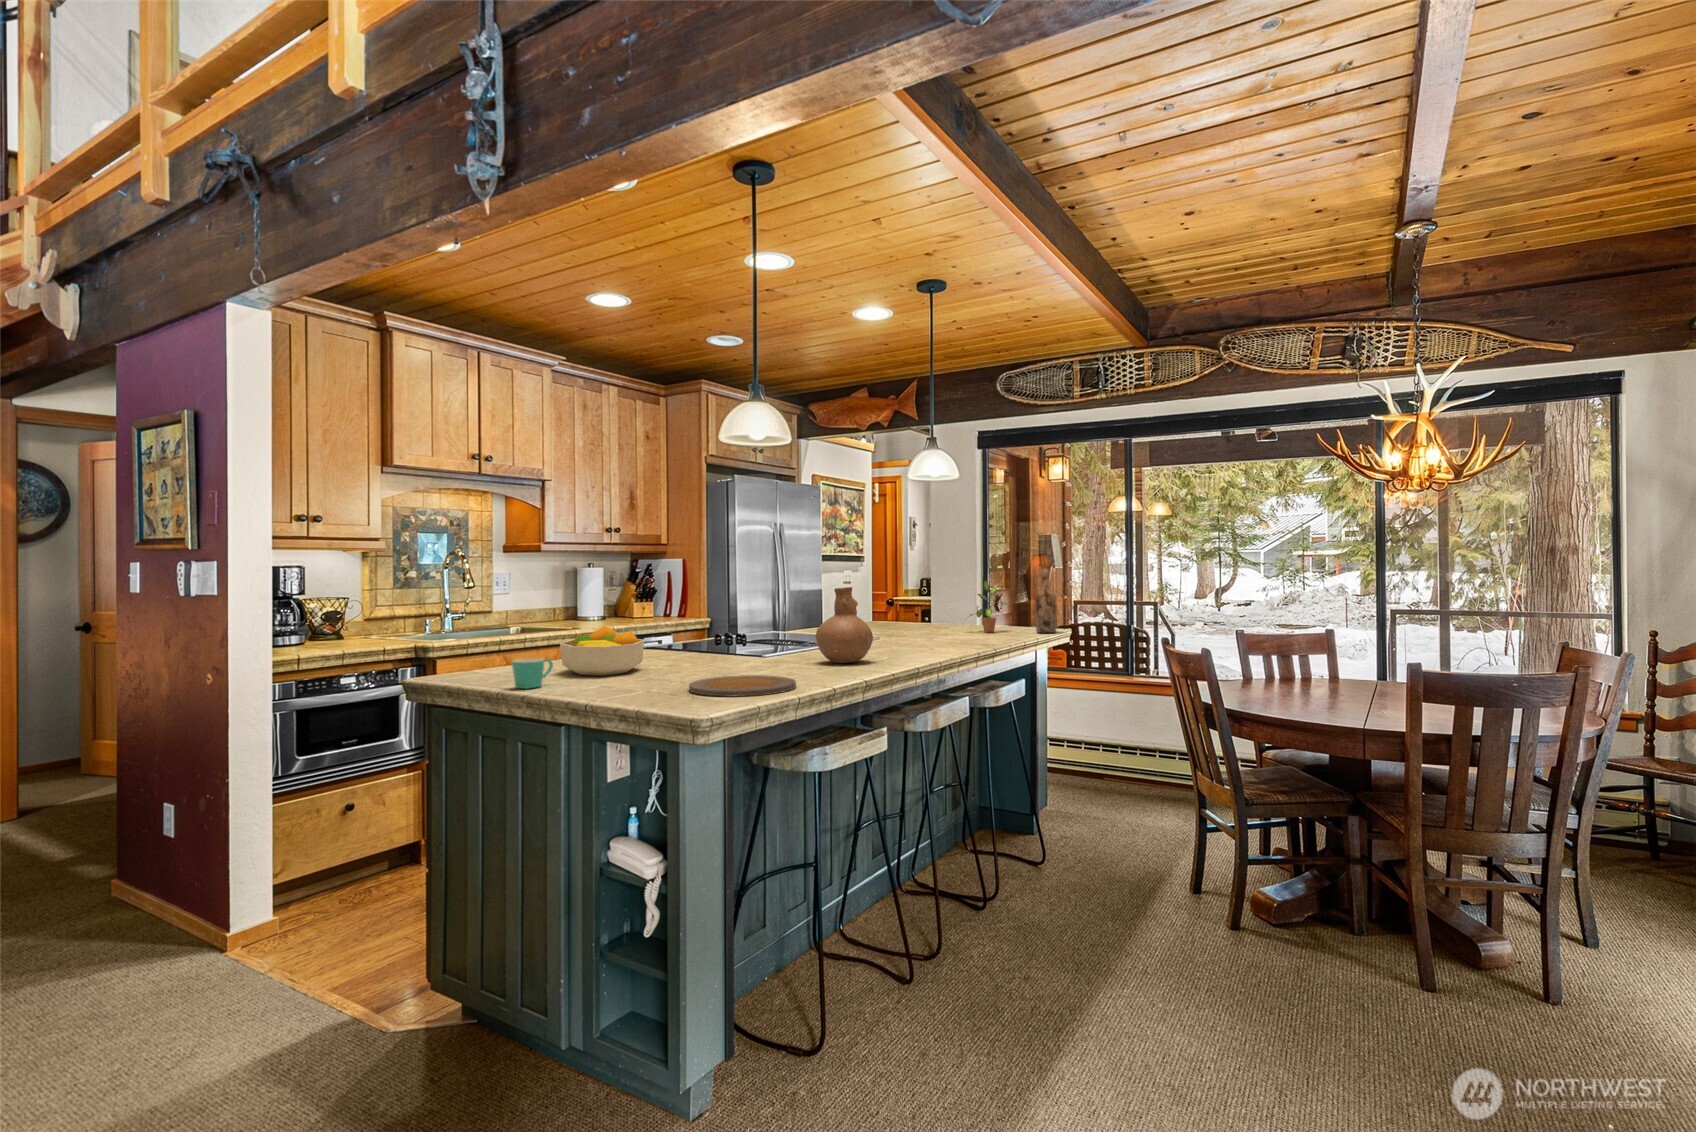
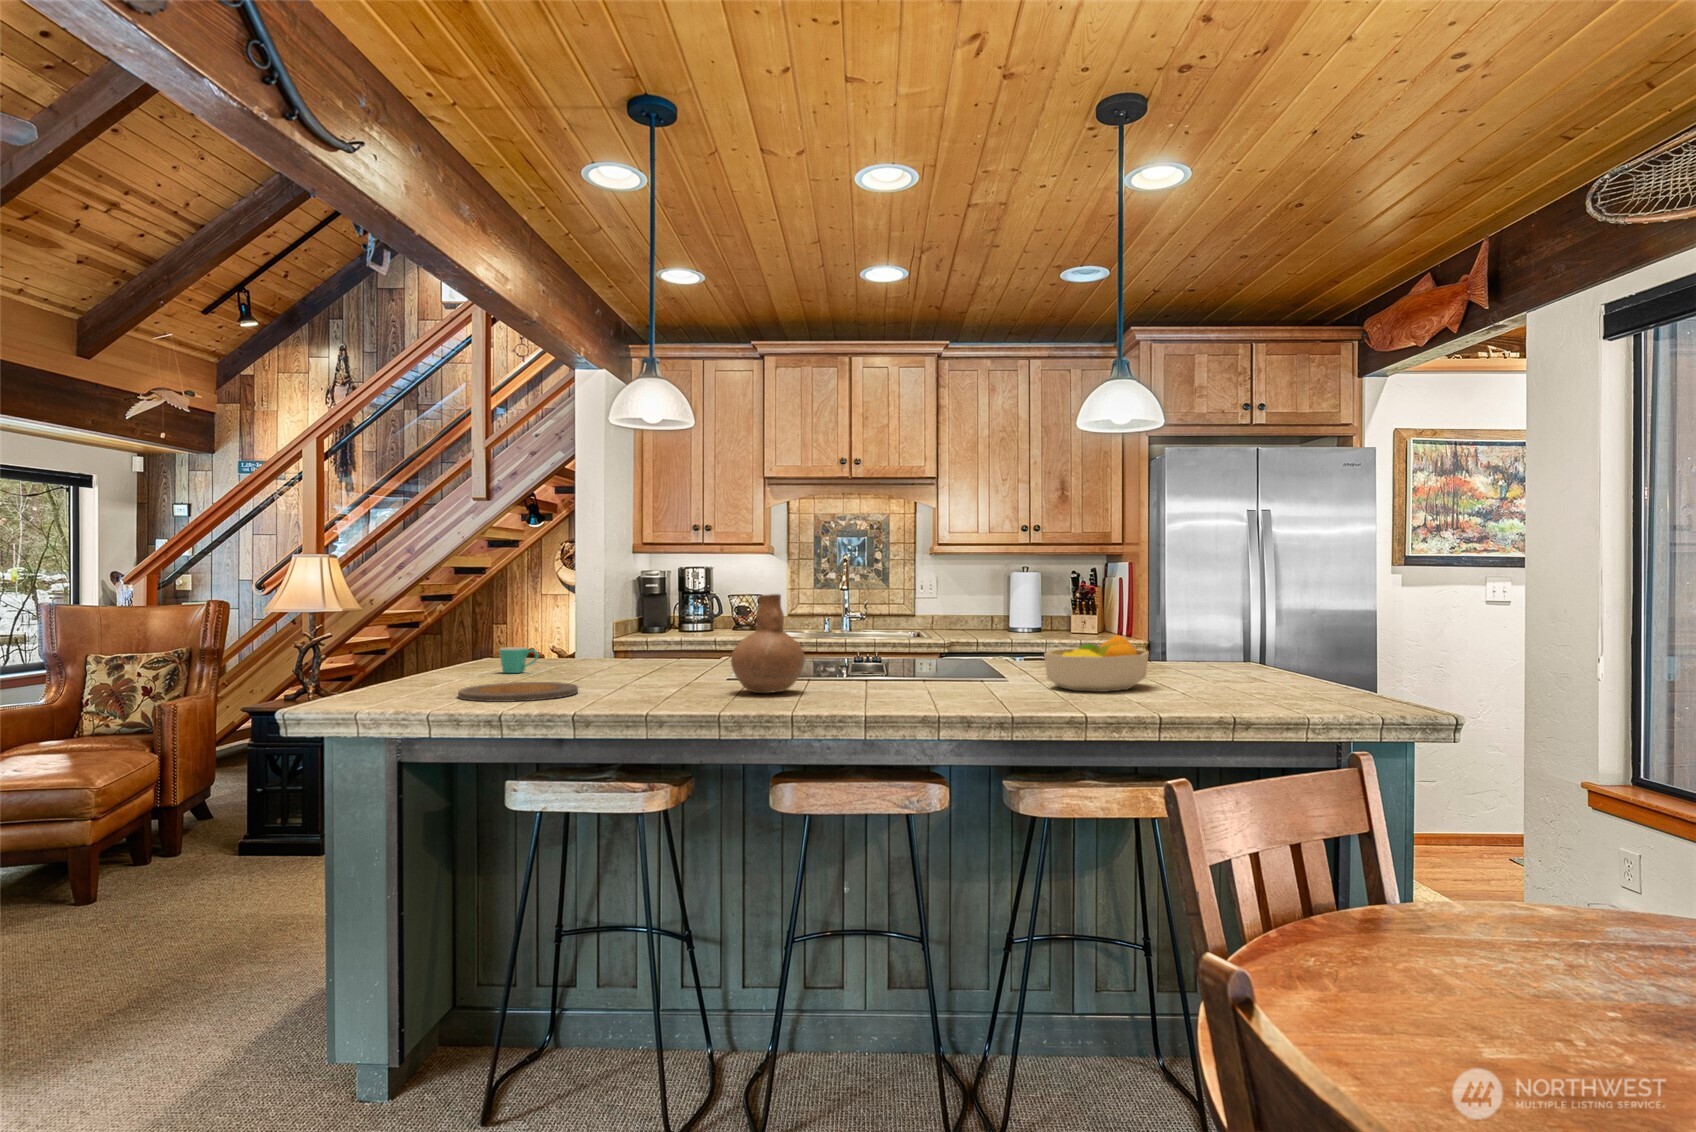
wine bottle: present [1035,567,1056,633] -> none [1345,573,1392,710]
potted plant: present [969,581,1007,632] -> none [1257,595,1344,695]
fruit bowl: present [560,626,644,676] -> present [1044,635,1149,692]

